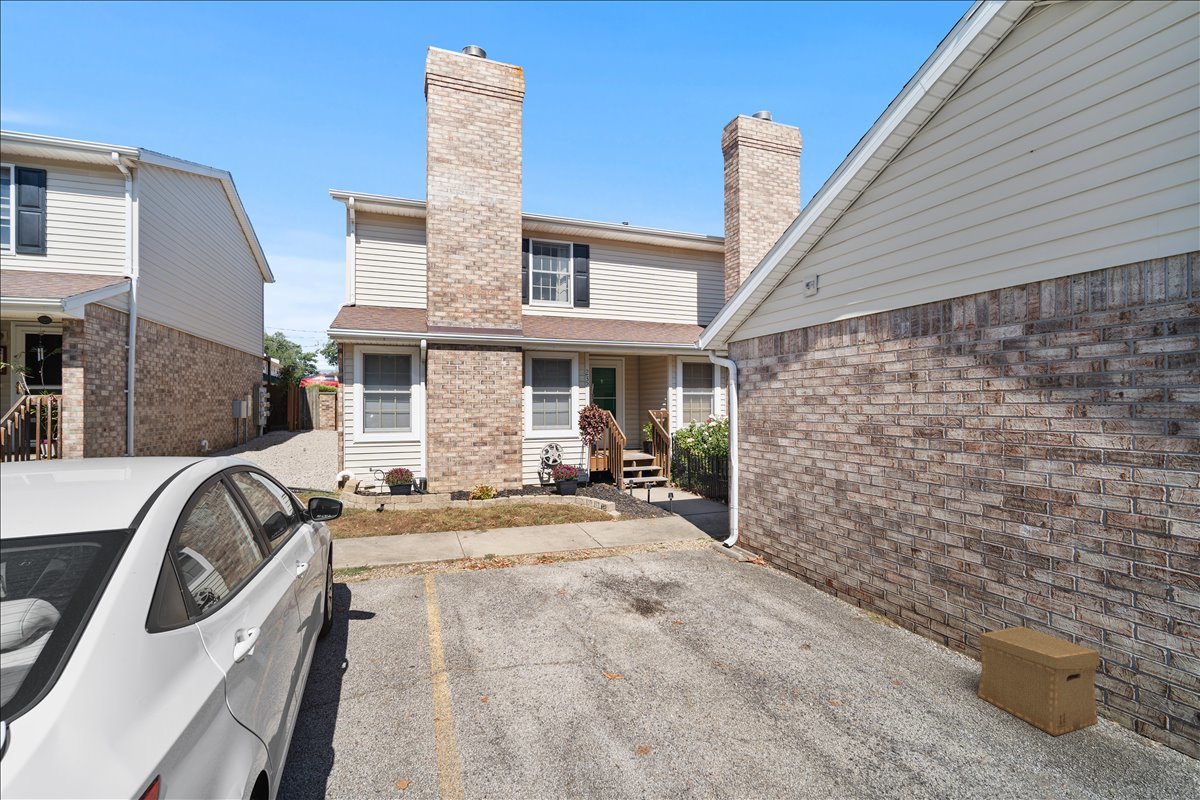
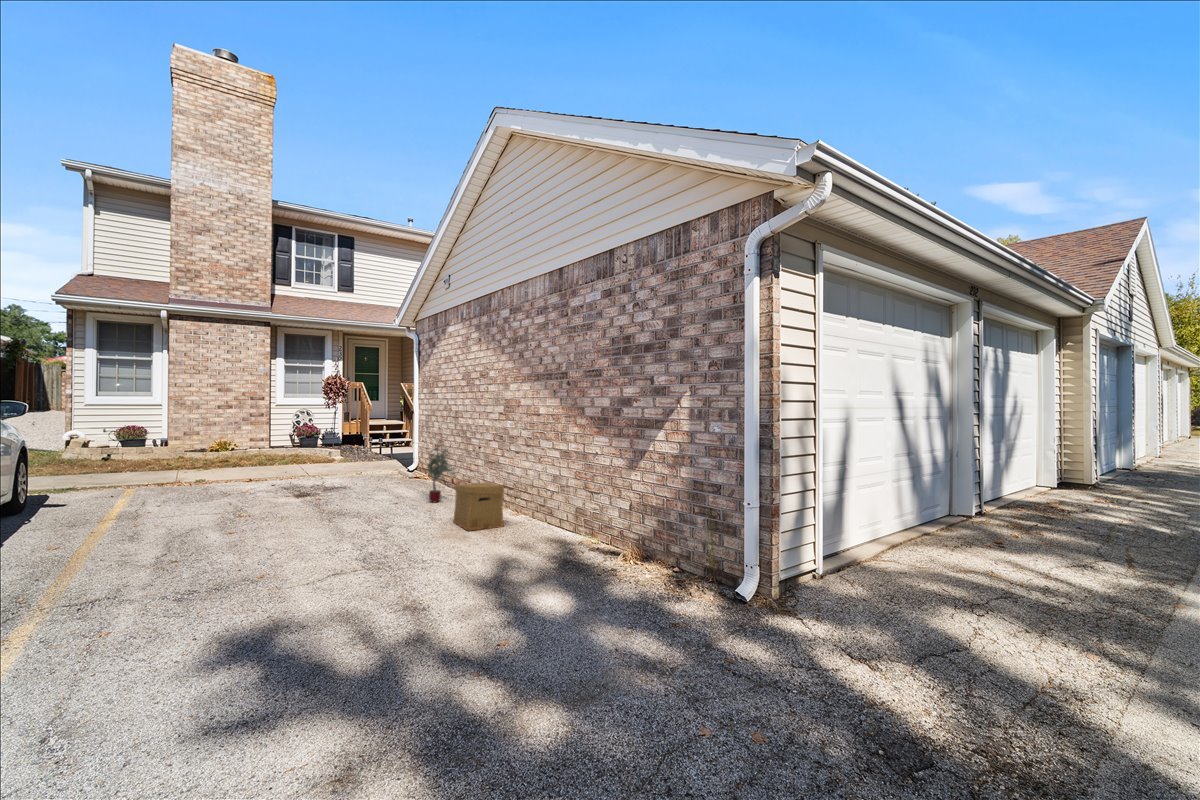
potted tree: none [832,538,894,625] -> present [428,445,456,502]

